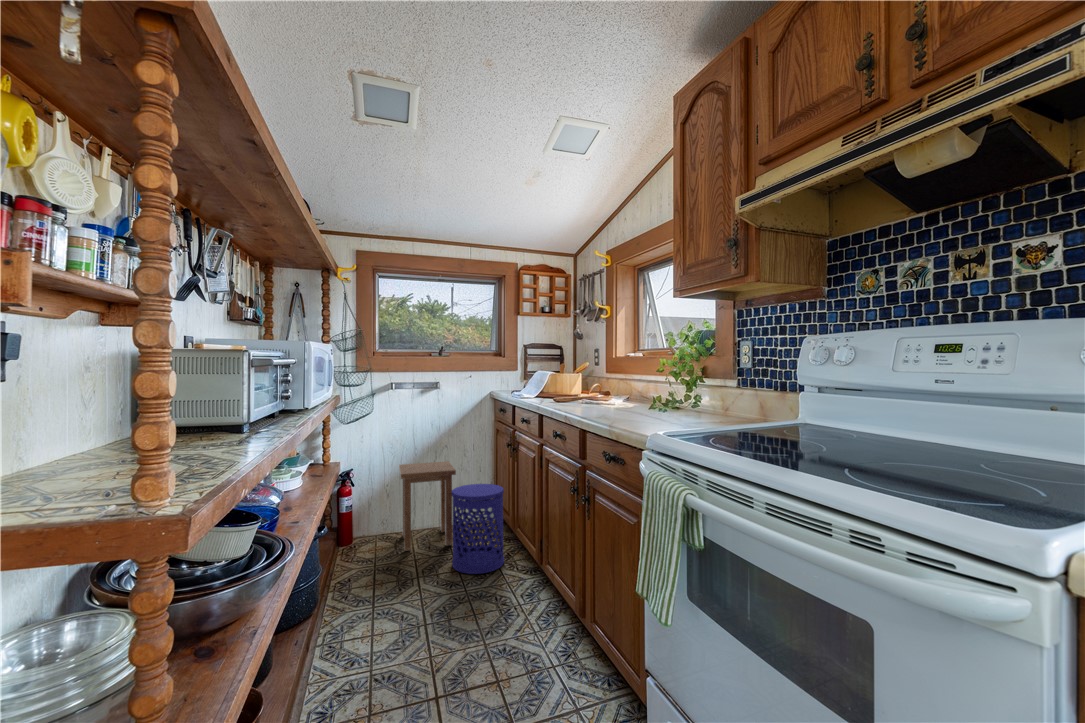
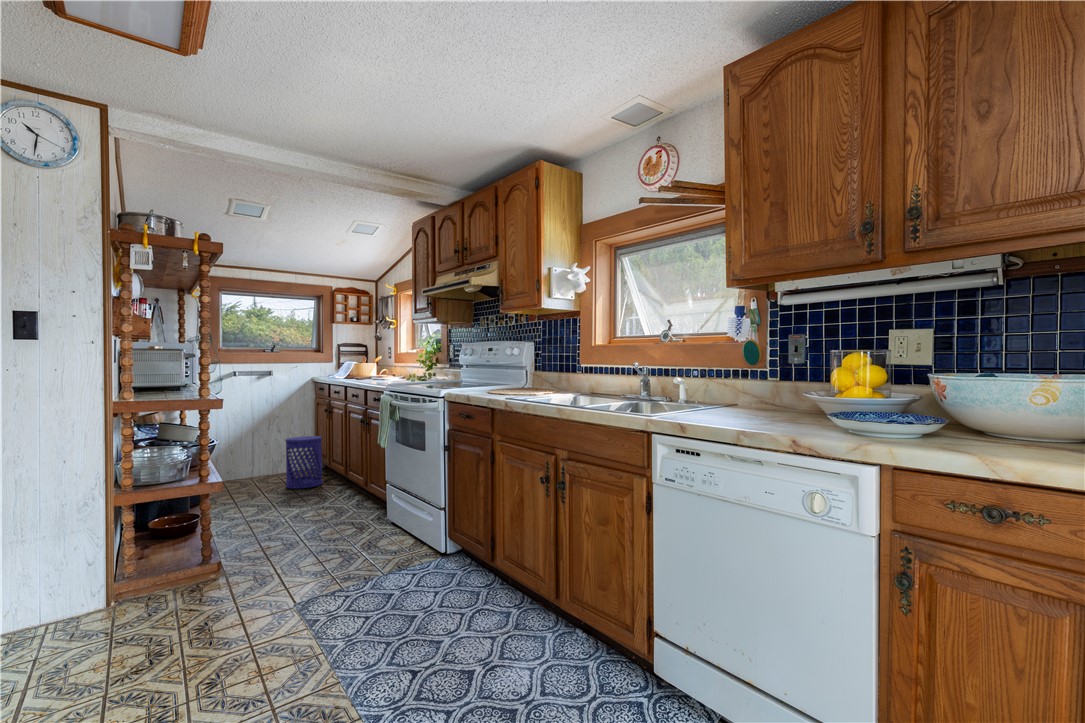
stool: present [399,461,456,551] -> none [241,427,287,484]

